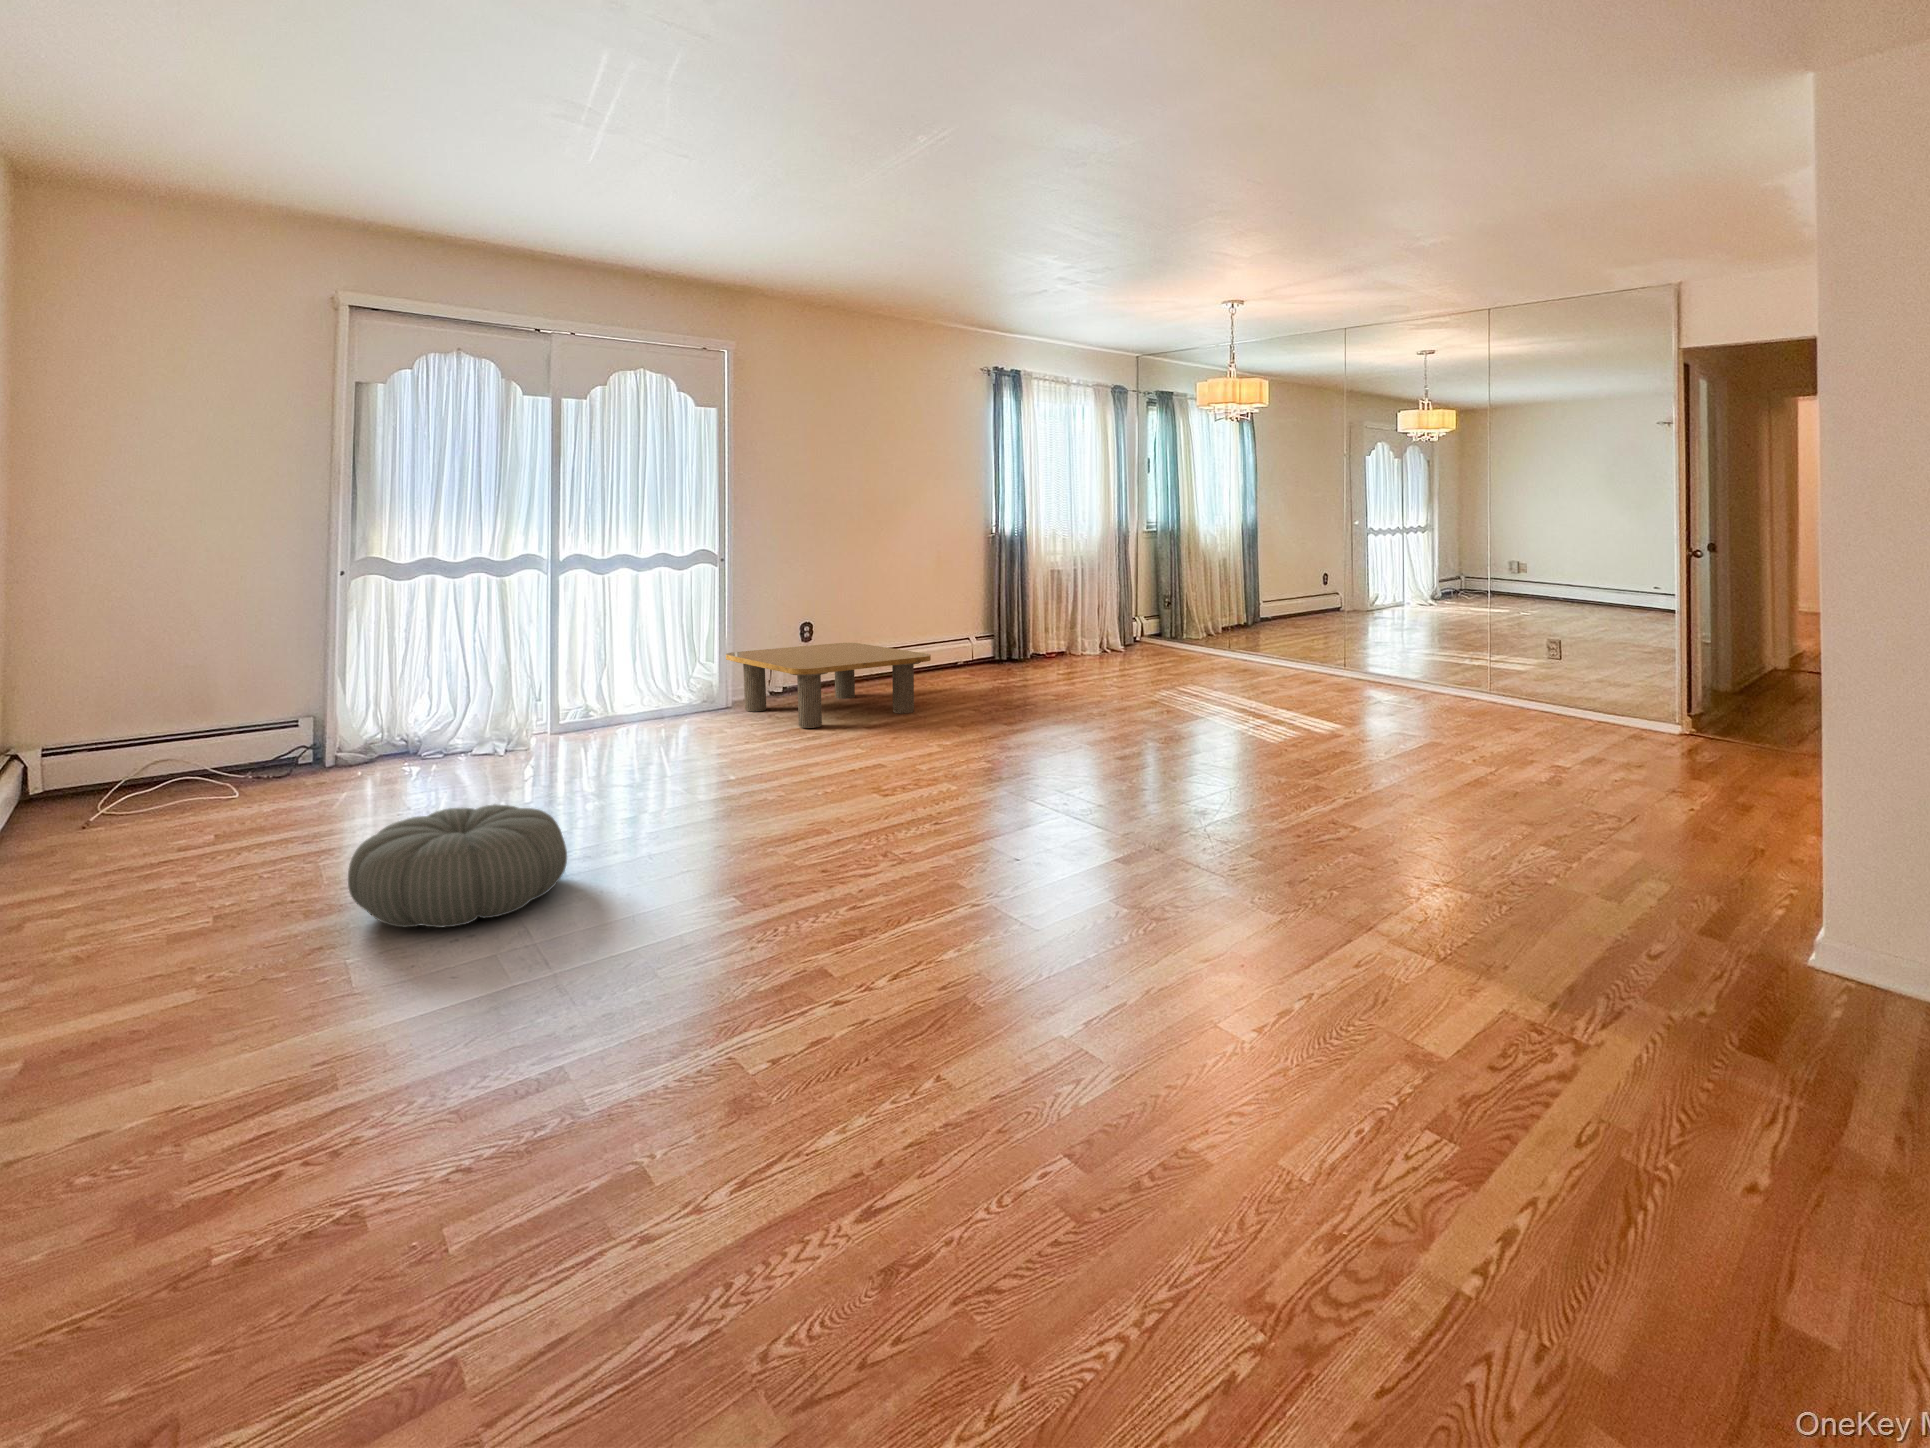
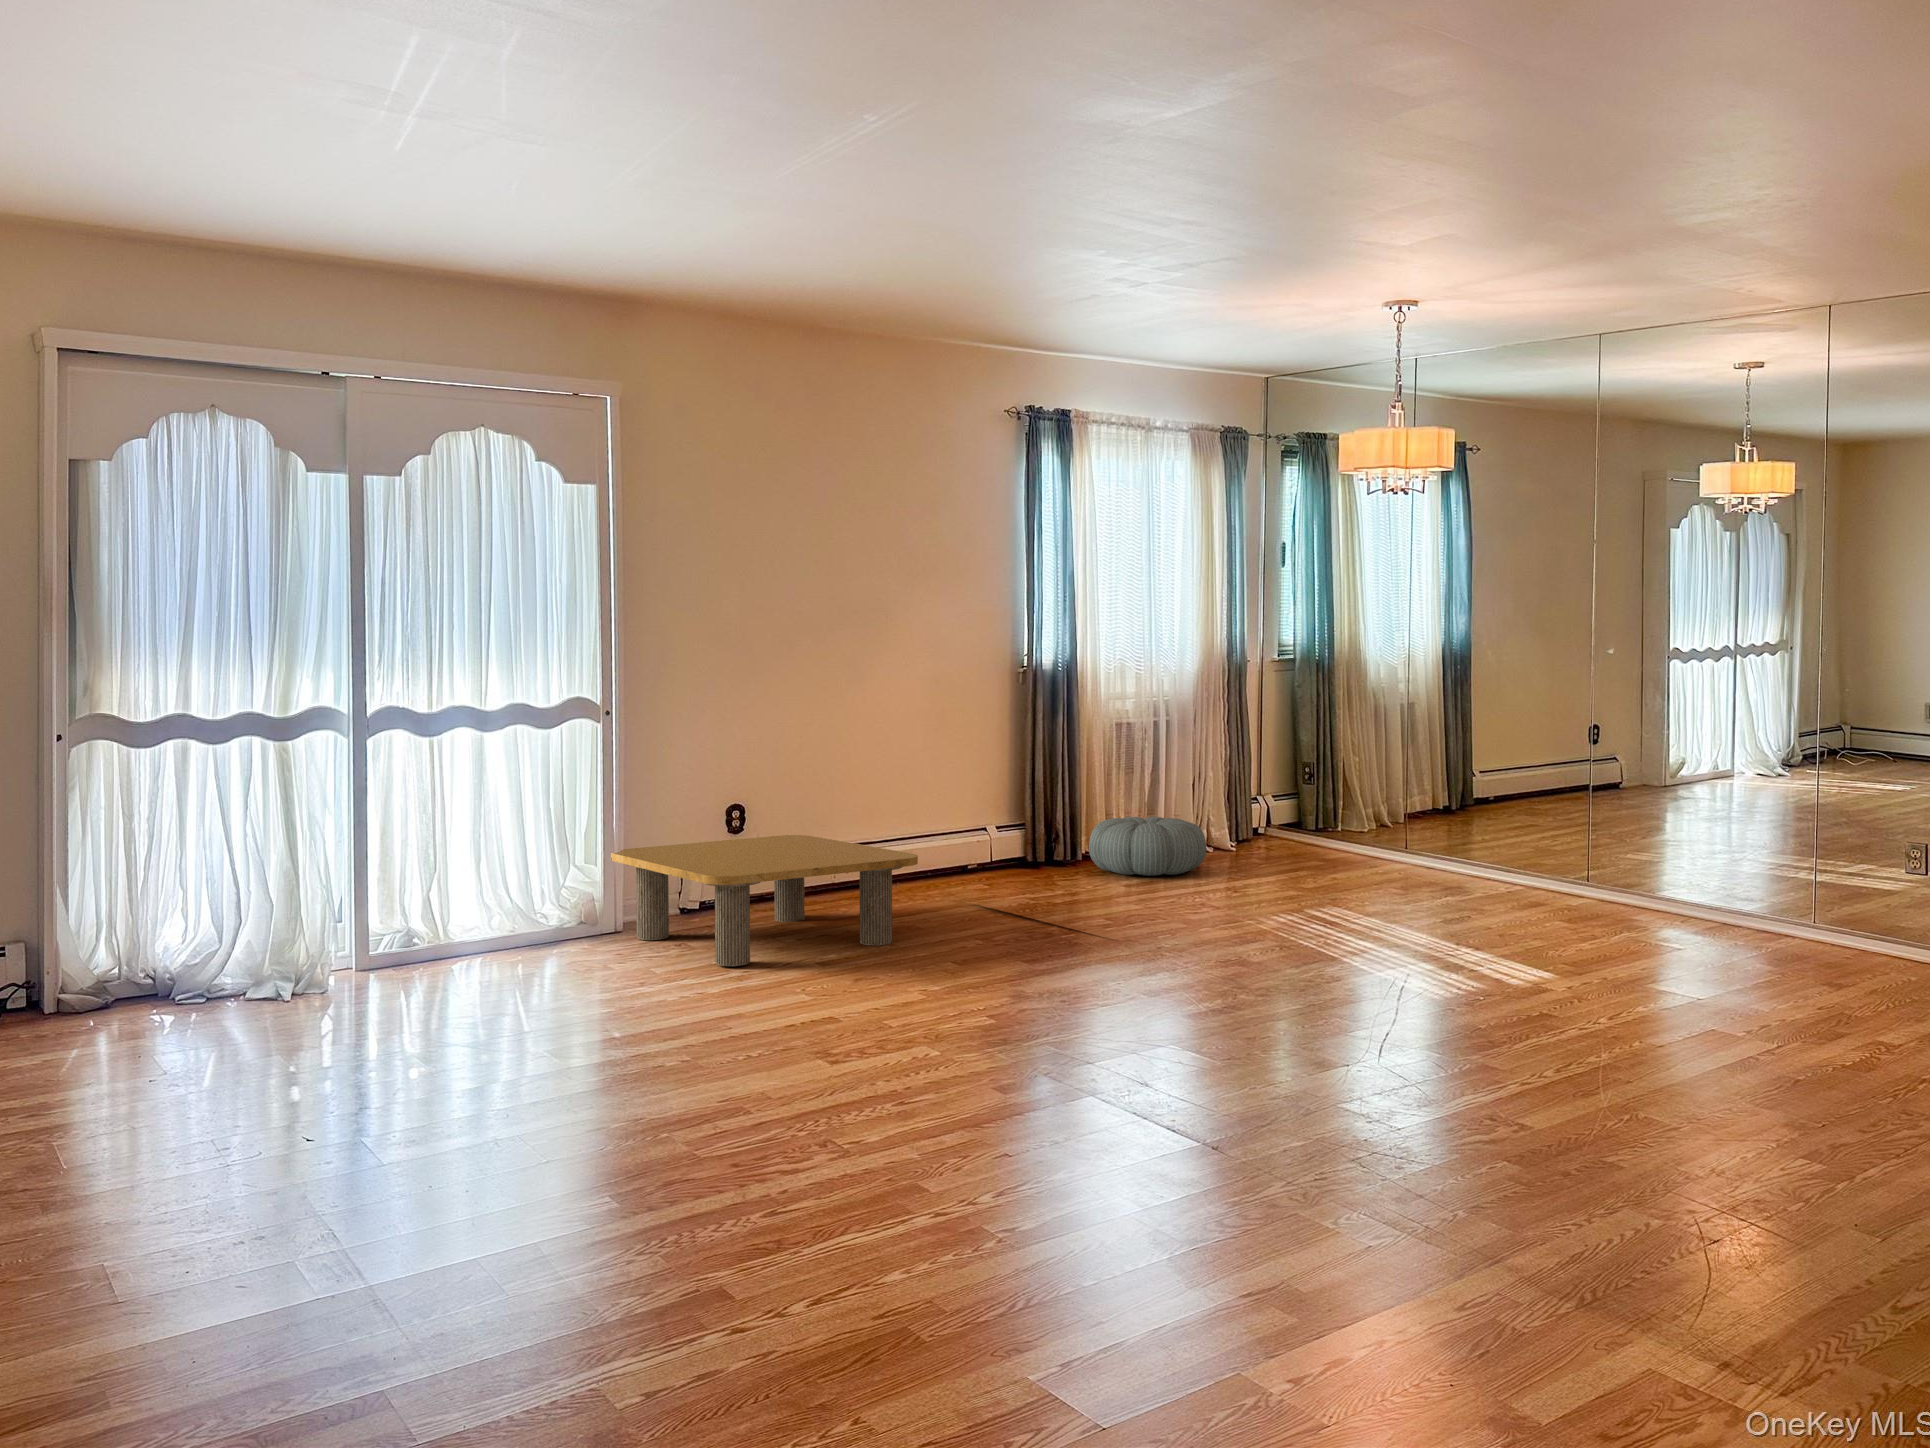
pouf: present [348,804,567,927] -> present [1089,817,1206,876]

